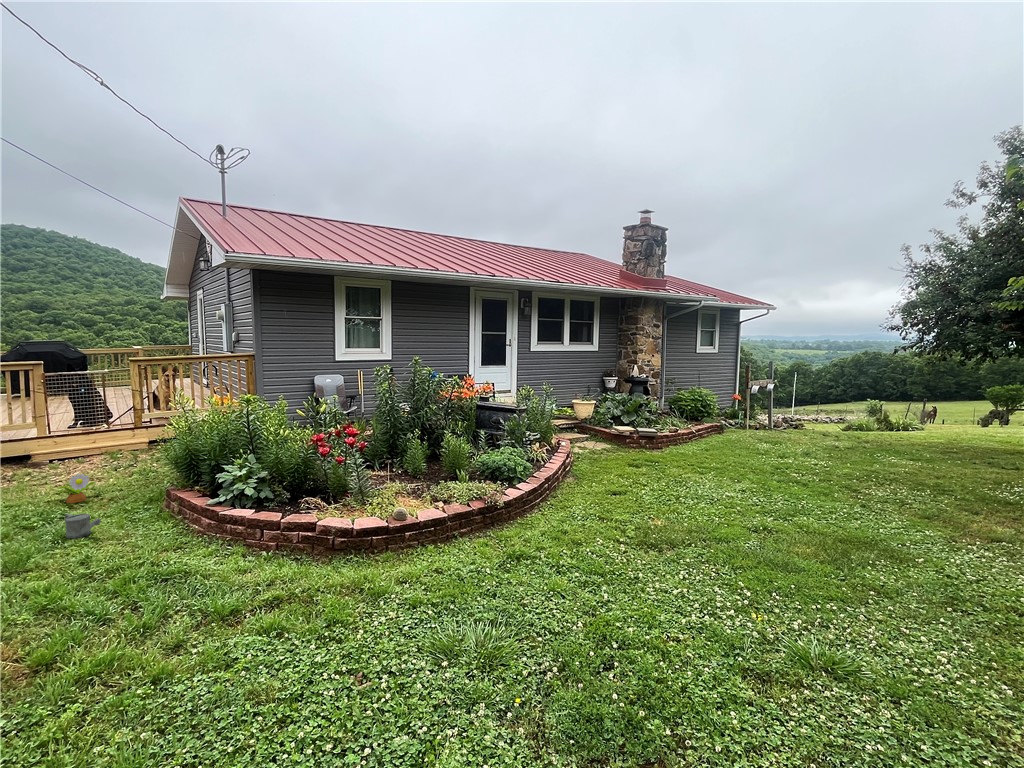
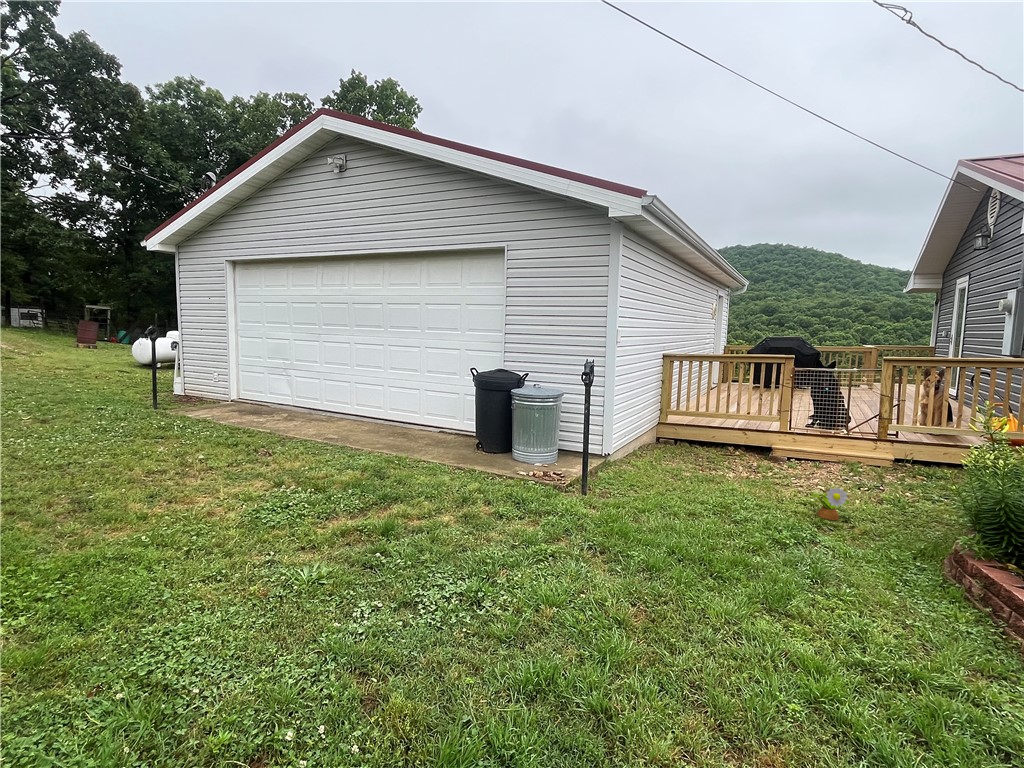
watering can: present [65,514,101,538] -> none [831,540,883,579]

